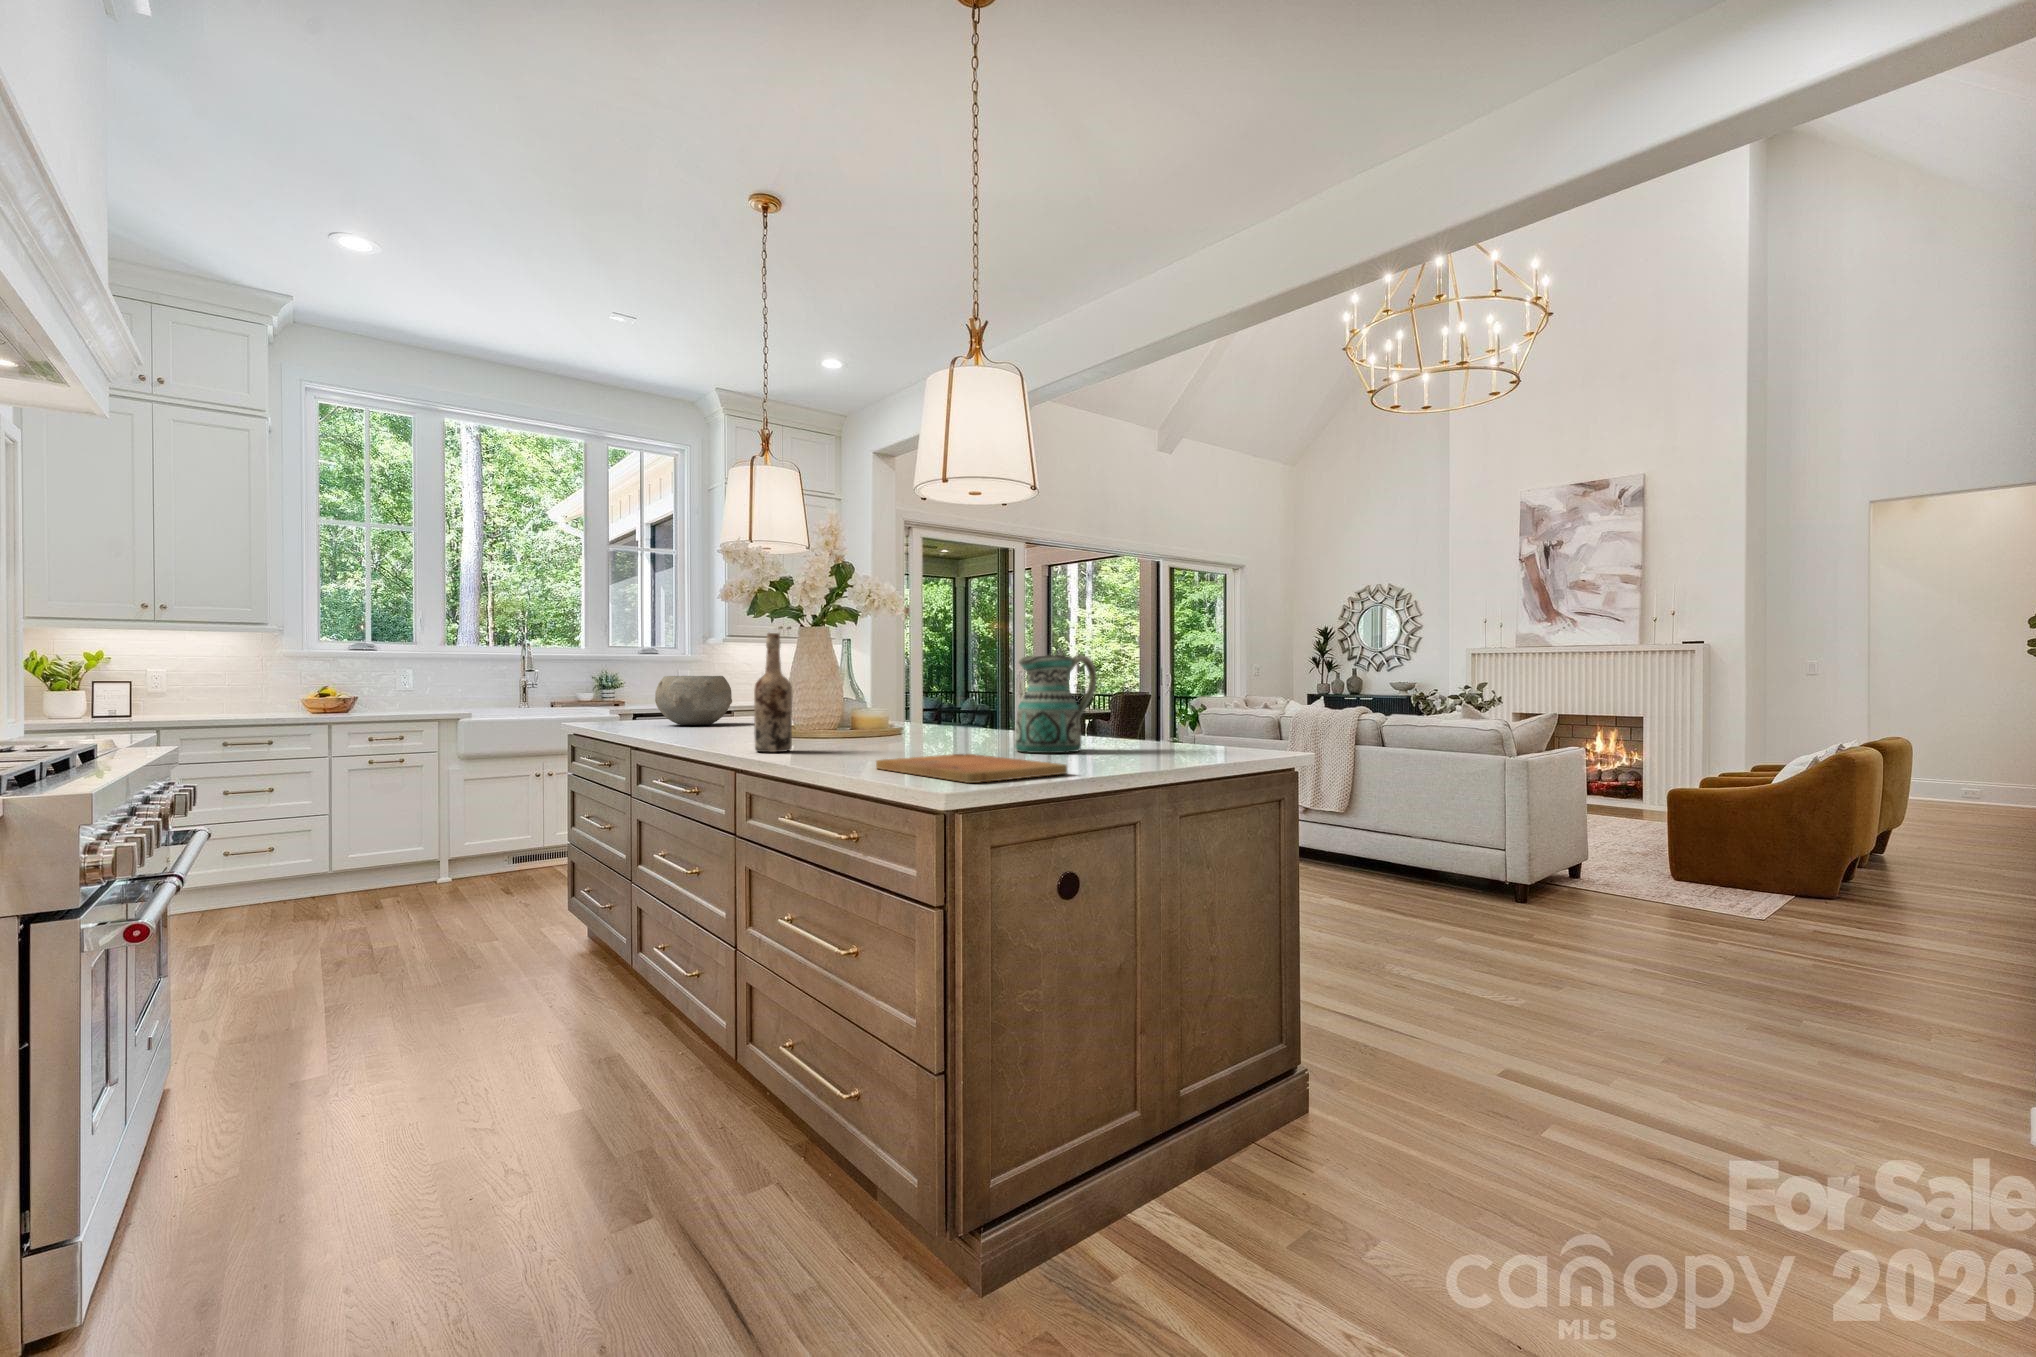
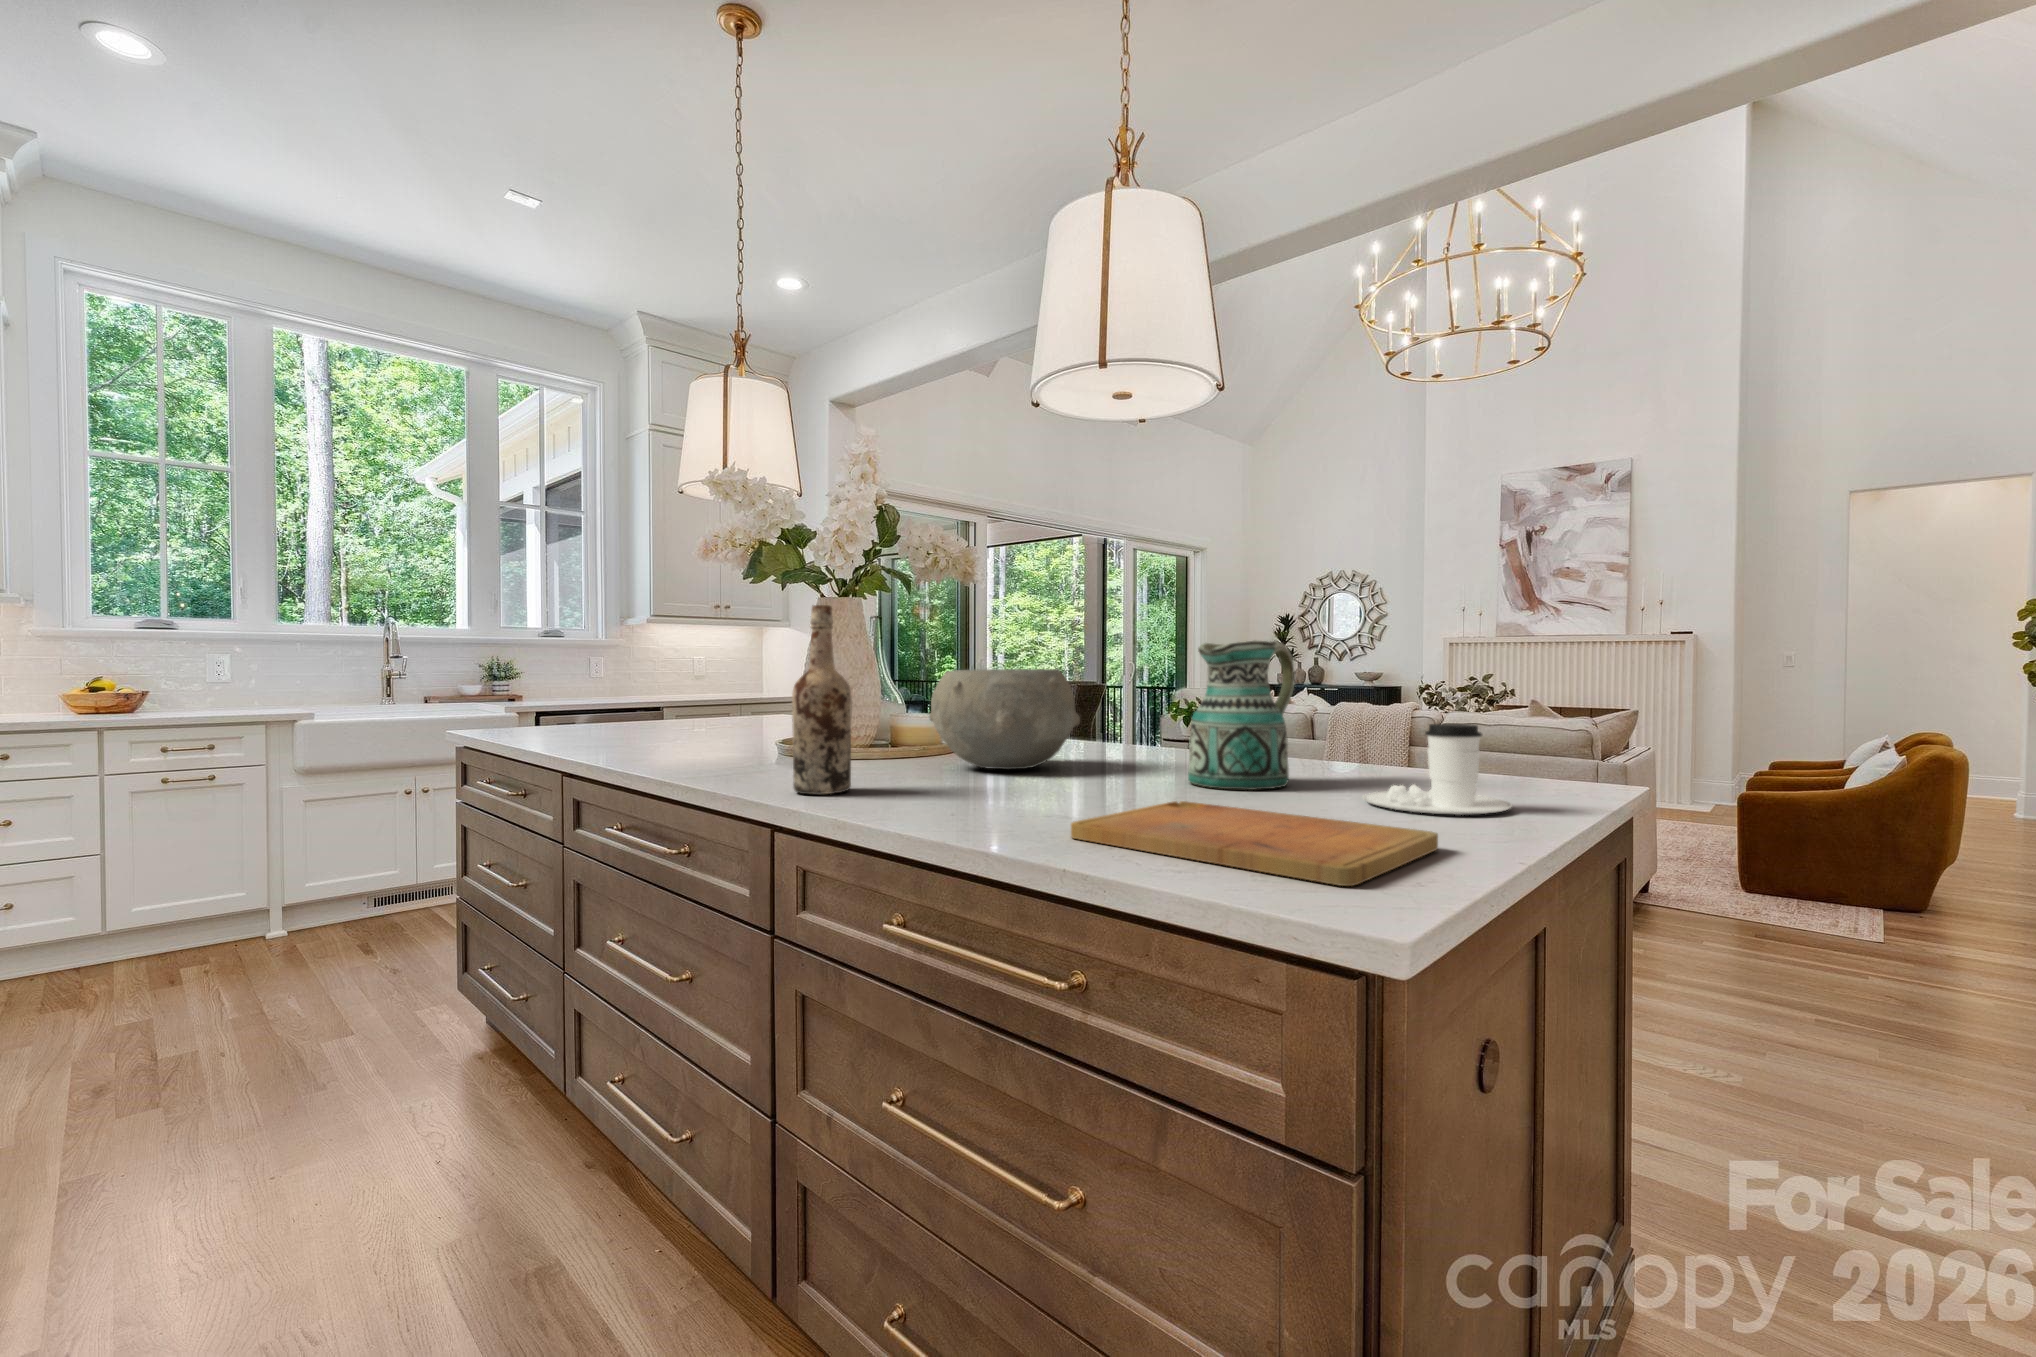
ceramic bowl: present [655,676,732,725] -> present [929,669,1080,769]
coffee cup: none [1096,708,1184,764] -> present [1363,724,1512,815]

